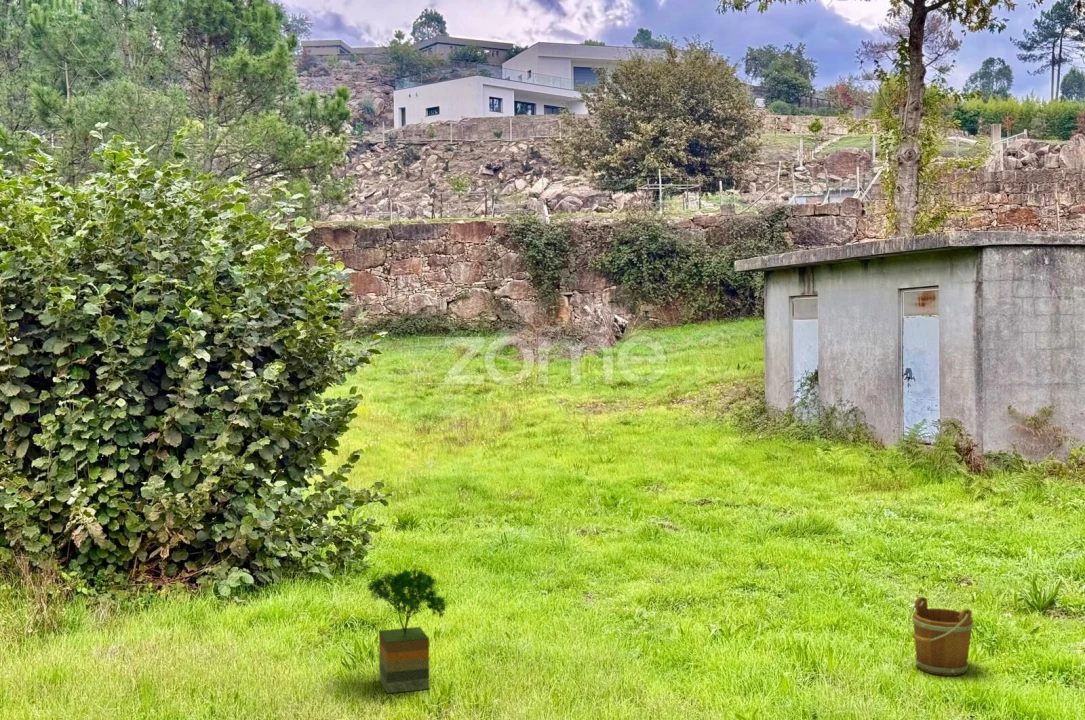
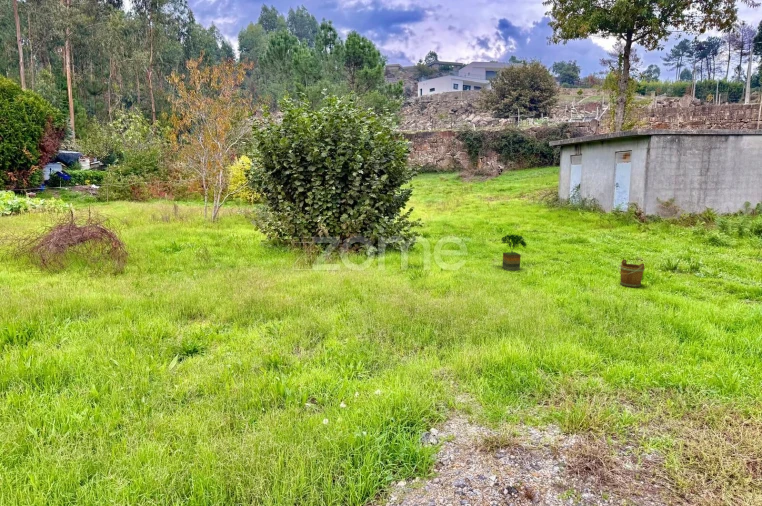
potted tree: present [368,569,447,693] -> present [502,234,527,270]

